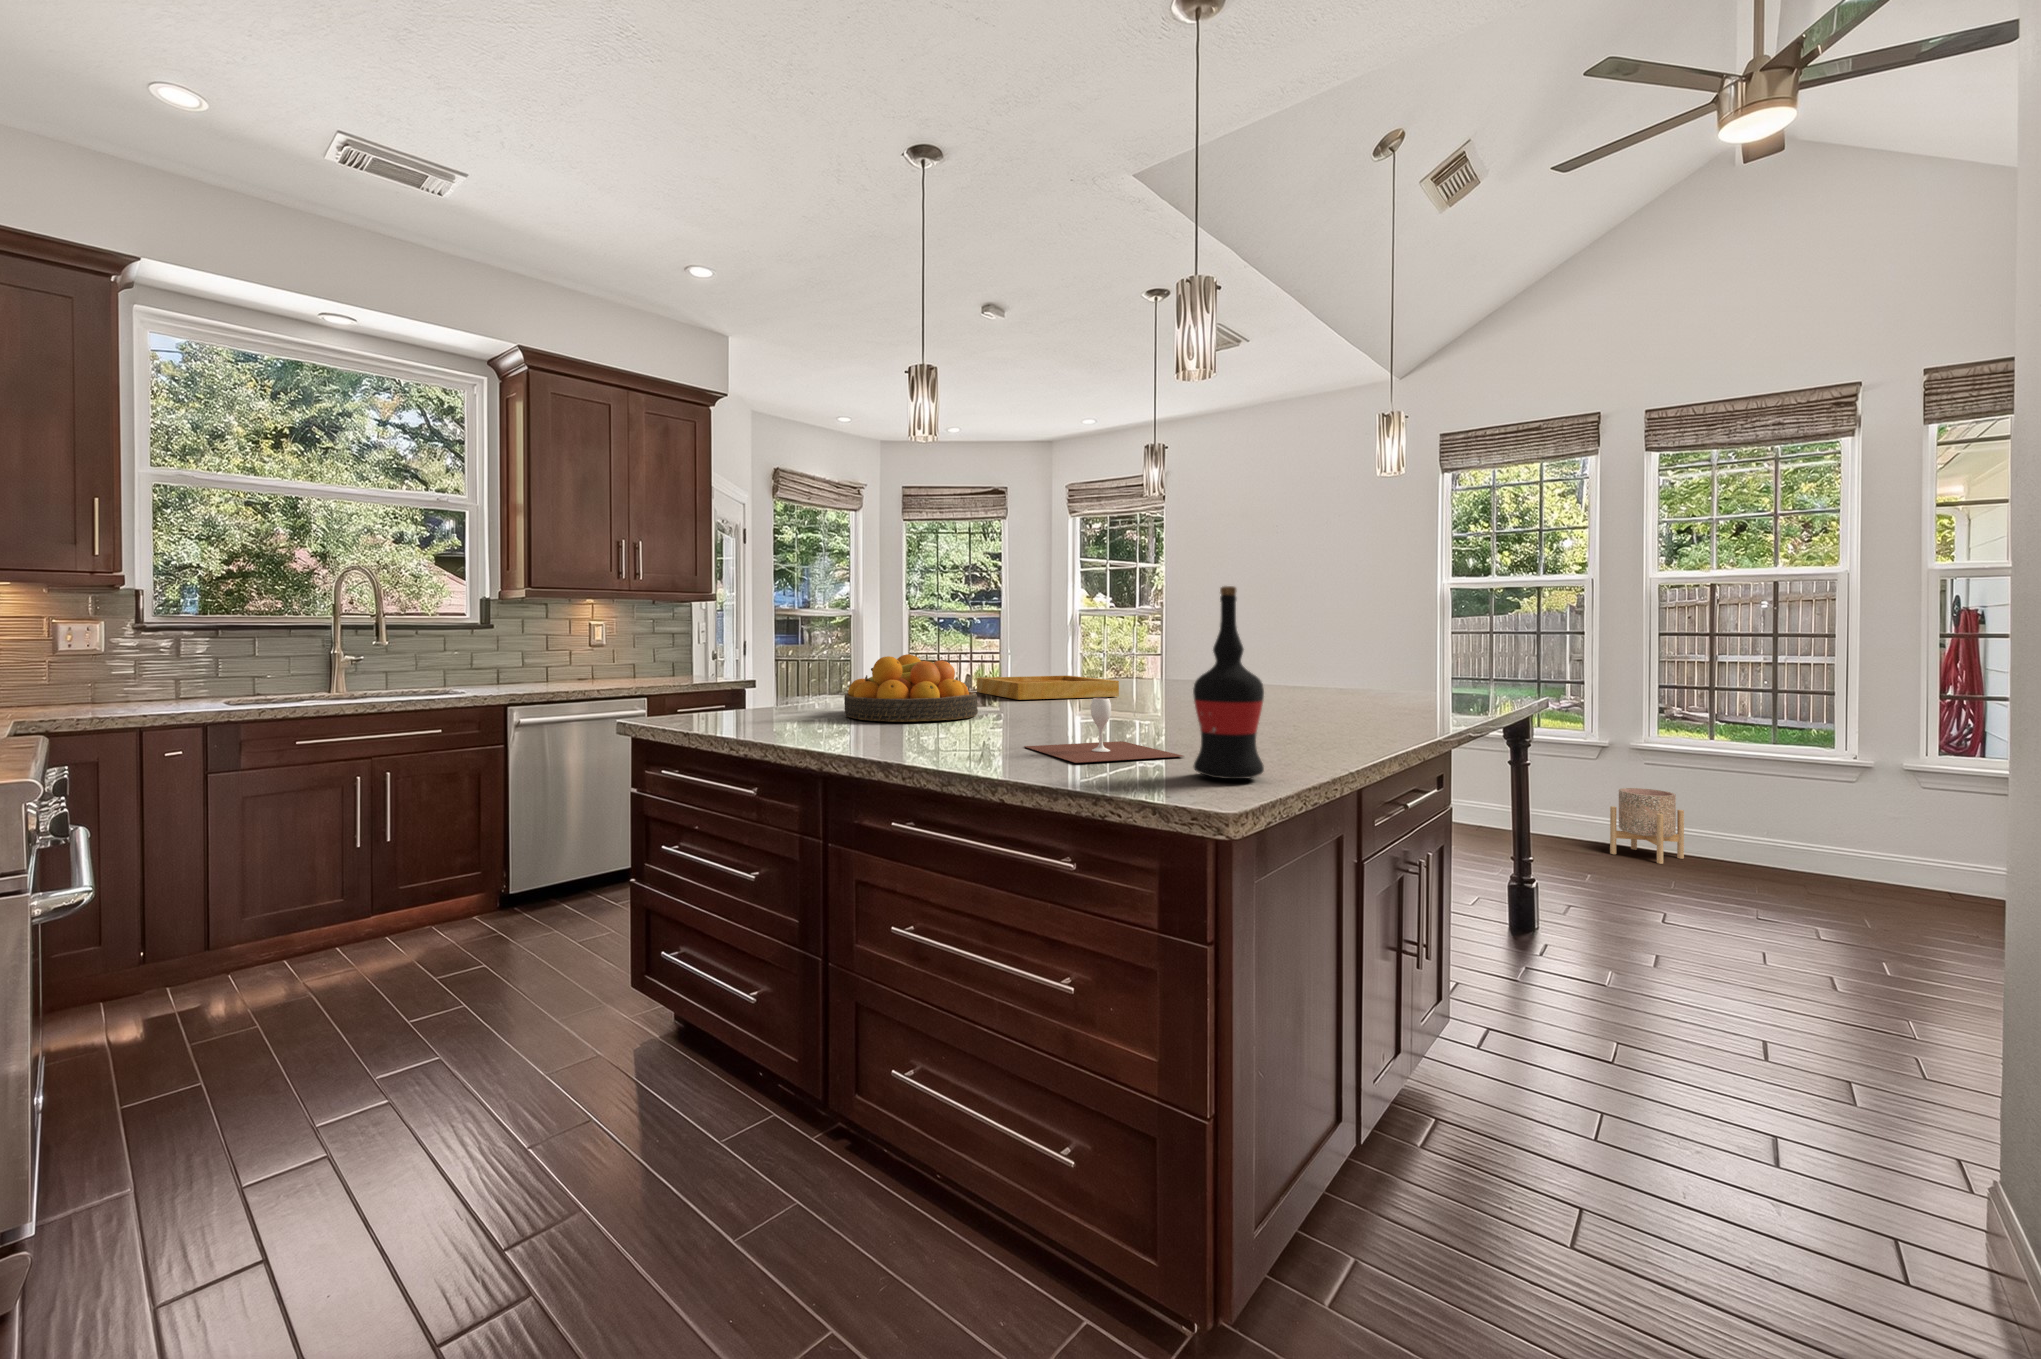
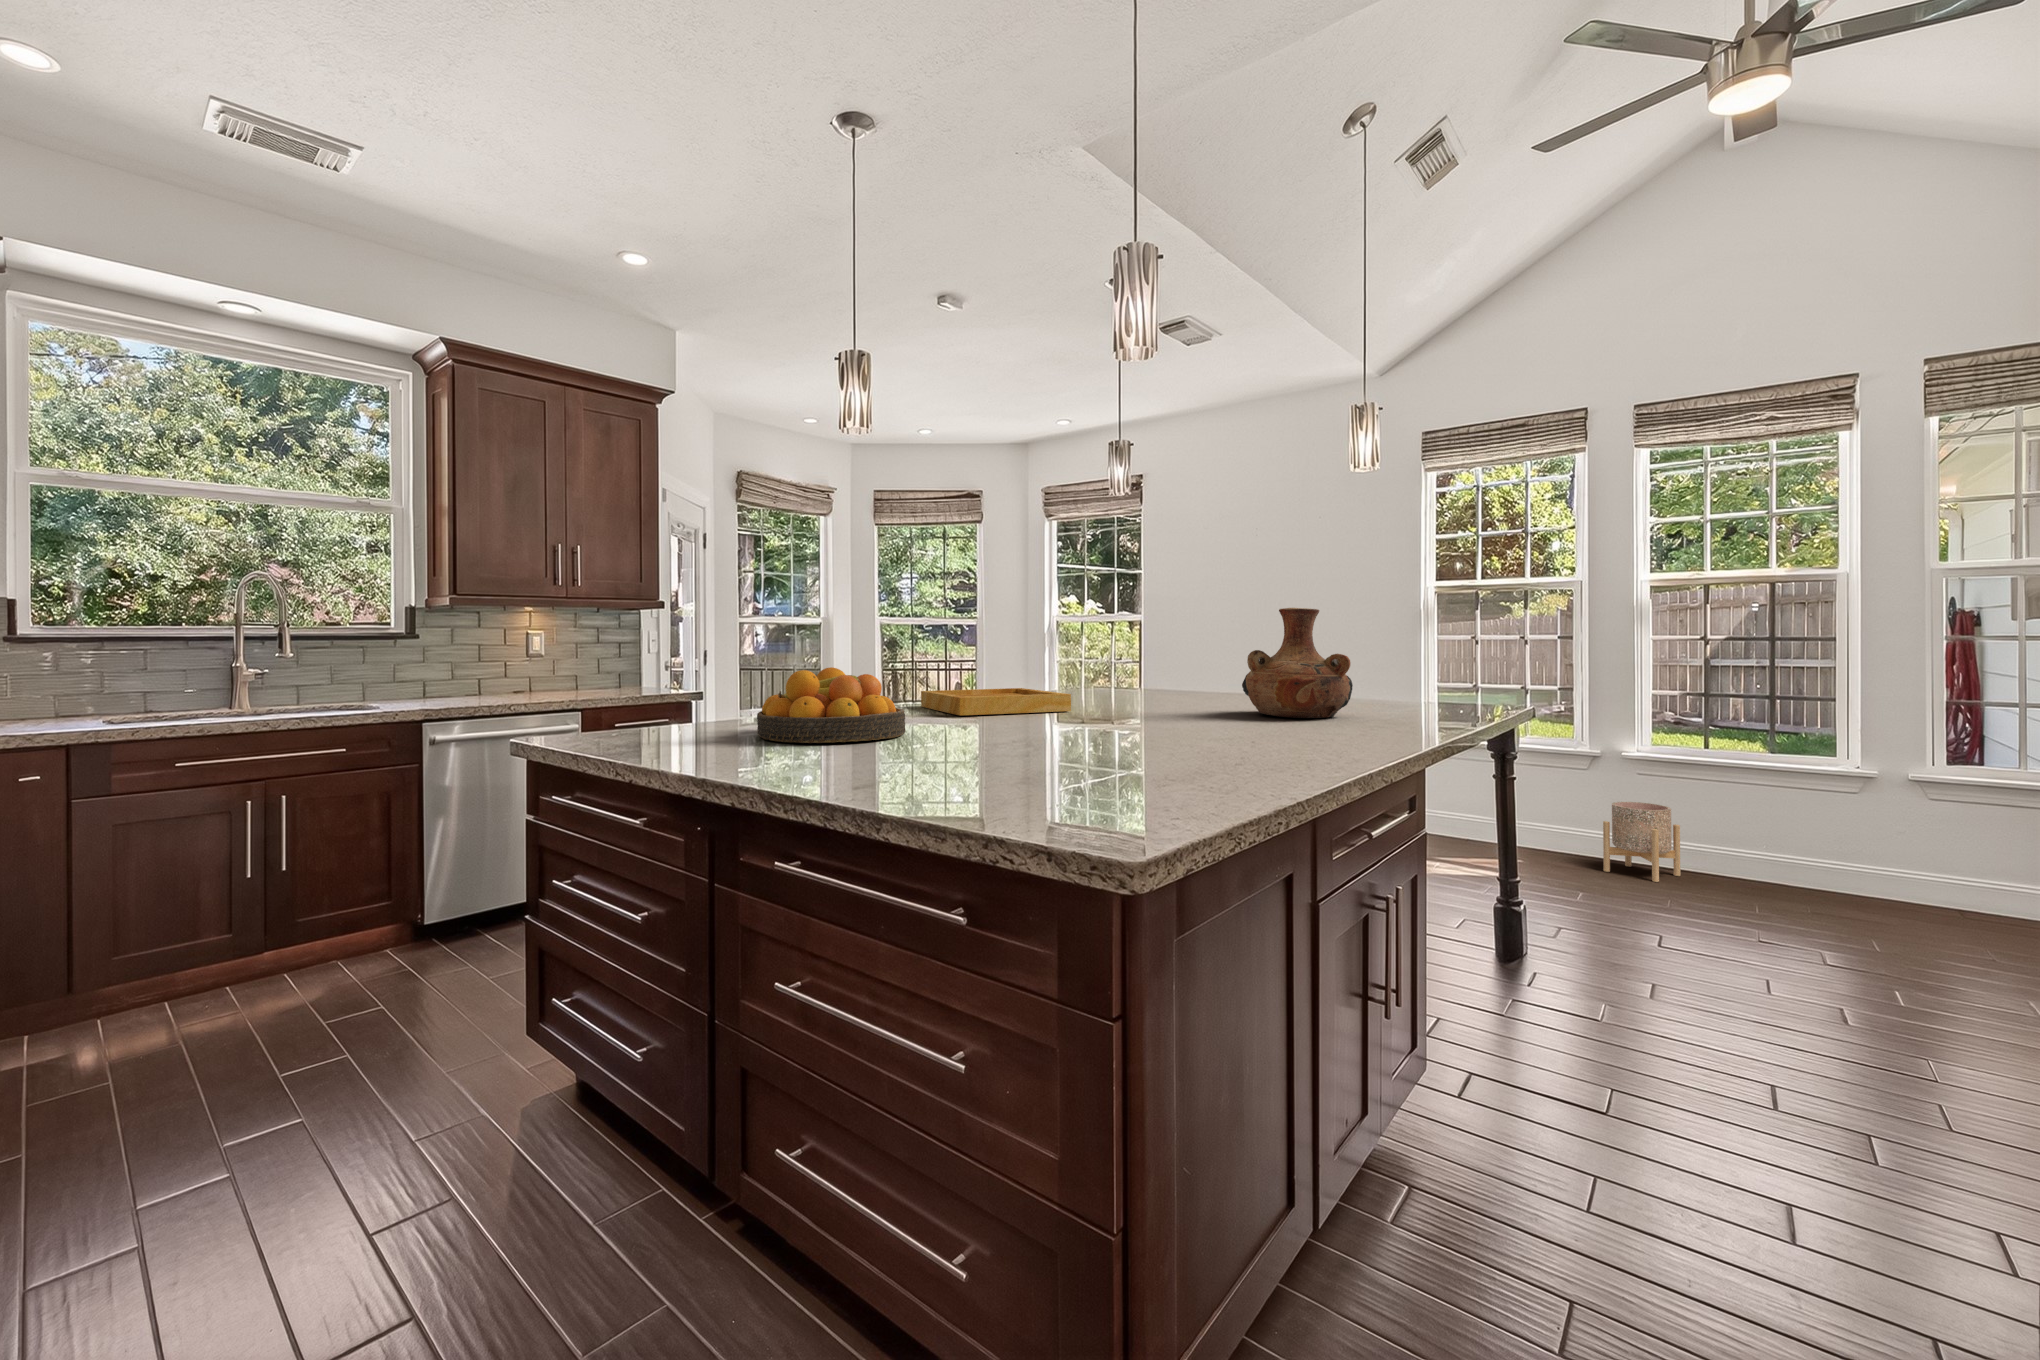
wine bottle: present [1193,586,1264,779] -> none [1109,590,1191,816]
vase: none [1278,602,1382,703] -> present [1242,608,1353,718]
wine glass: present [1024,698,1183,763] -> none [934,718,1111,795]

